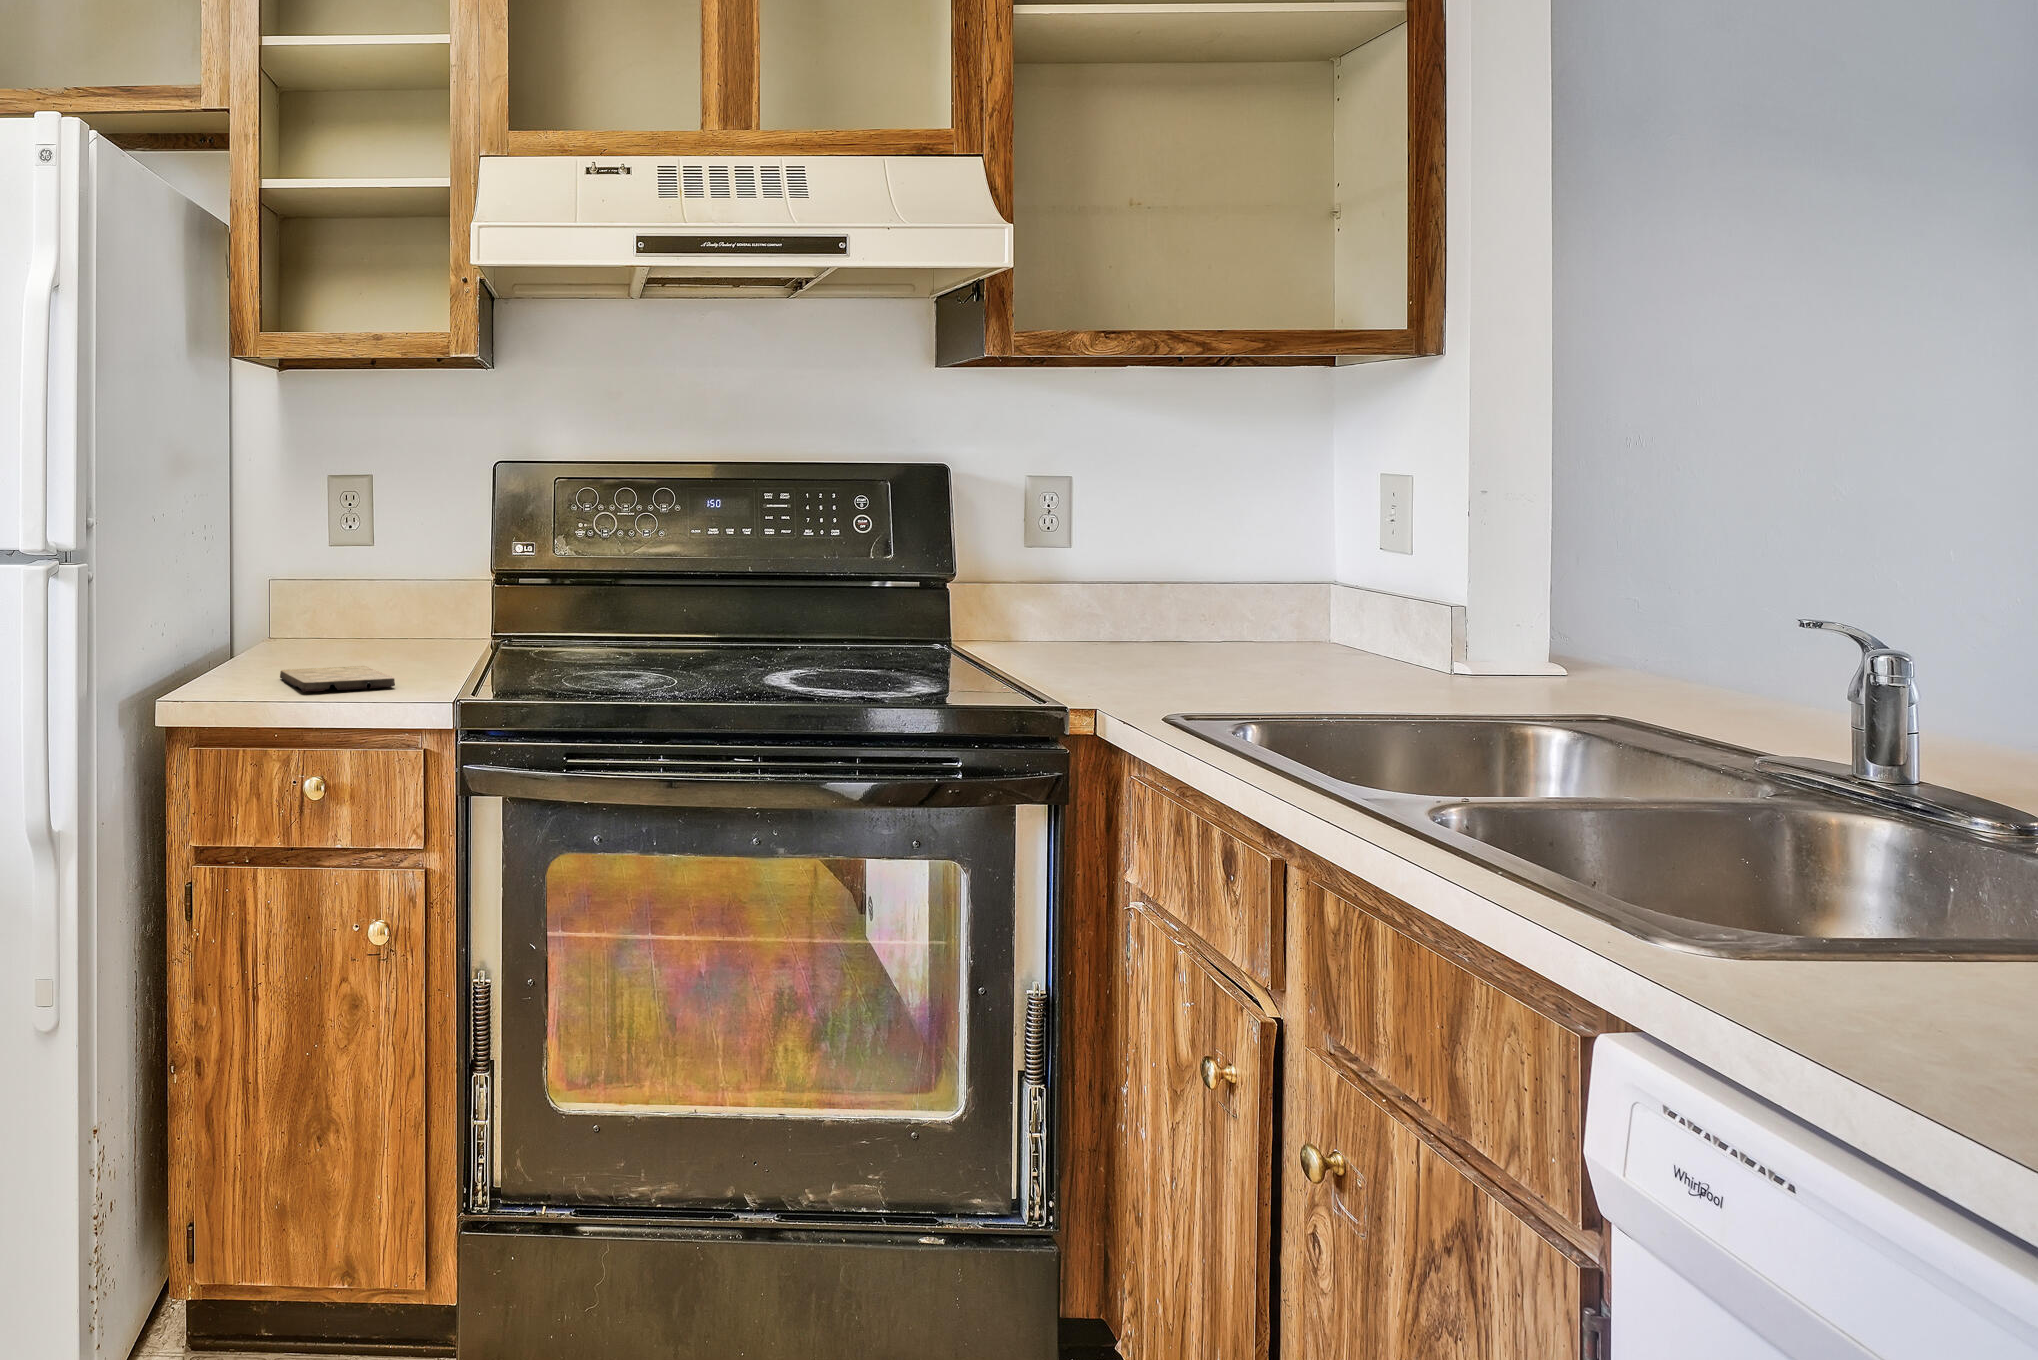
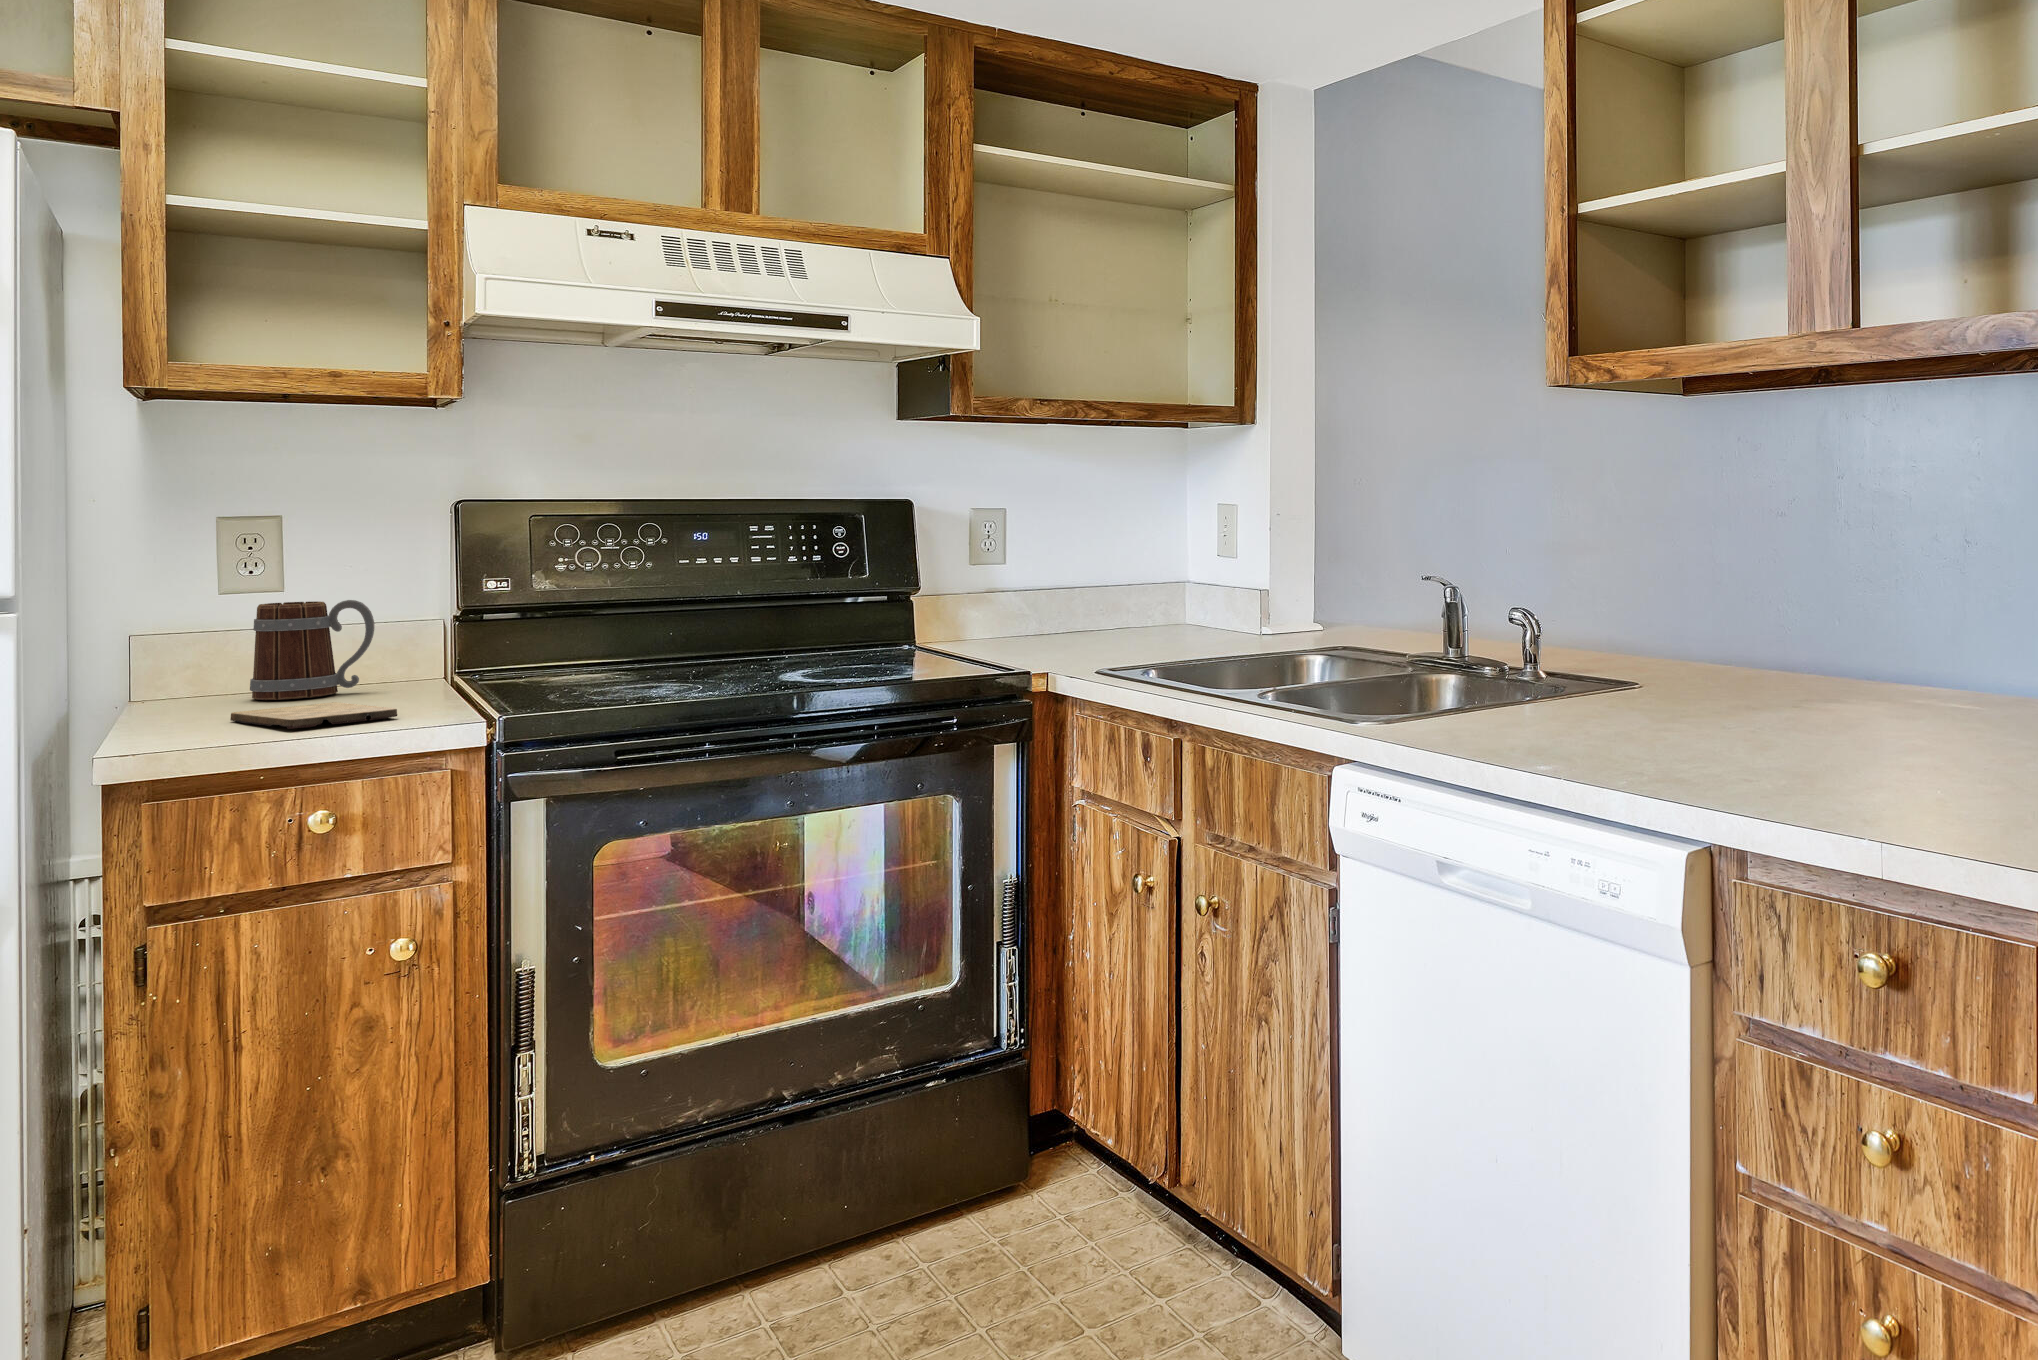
mug: none [322,564,416,659] -> present [250,600,374,700]

